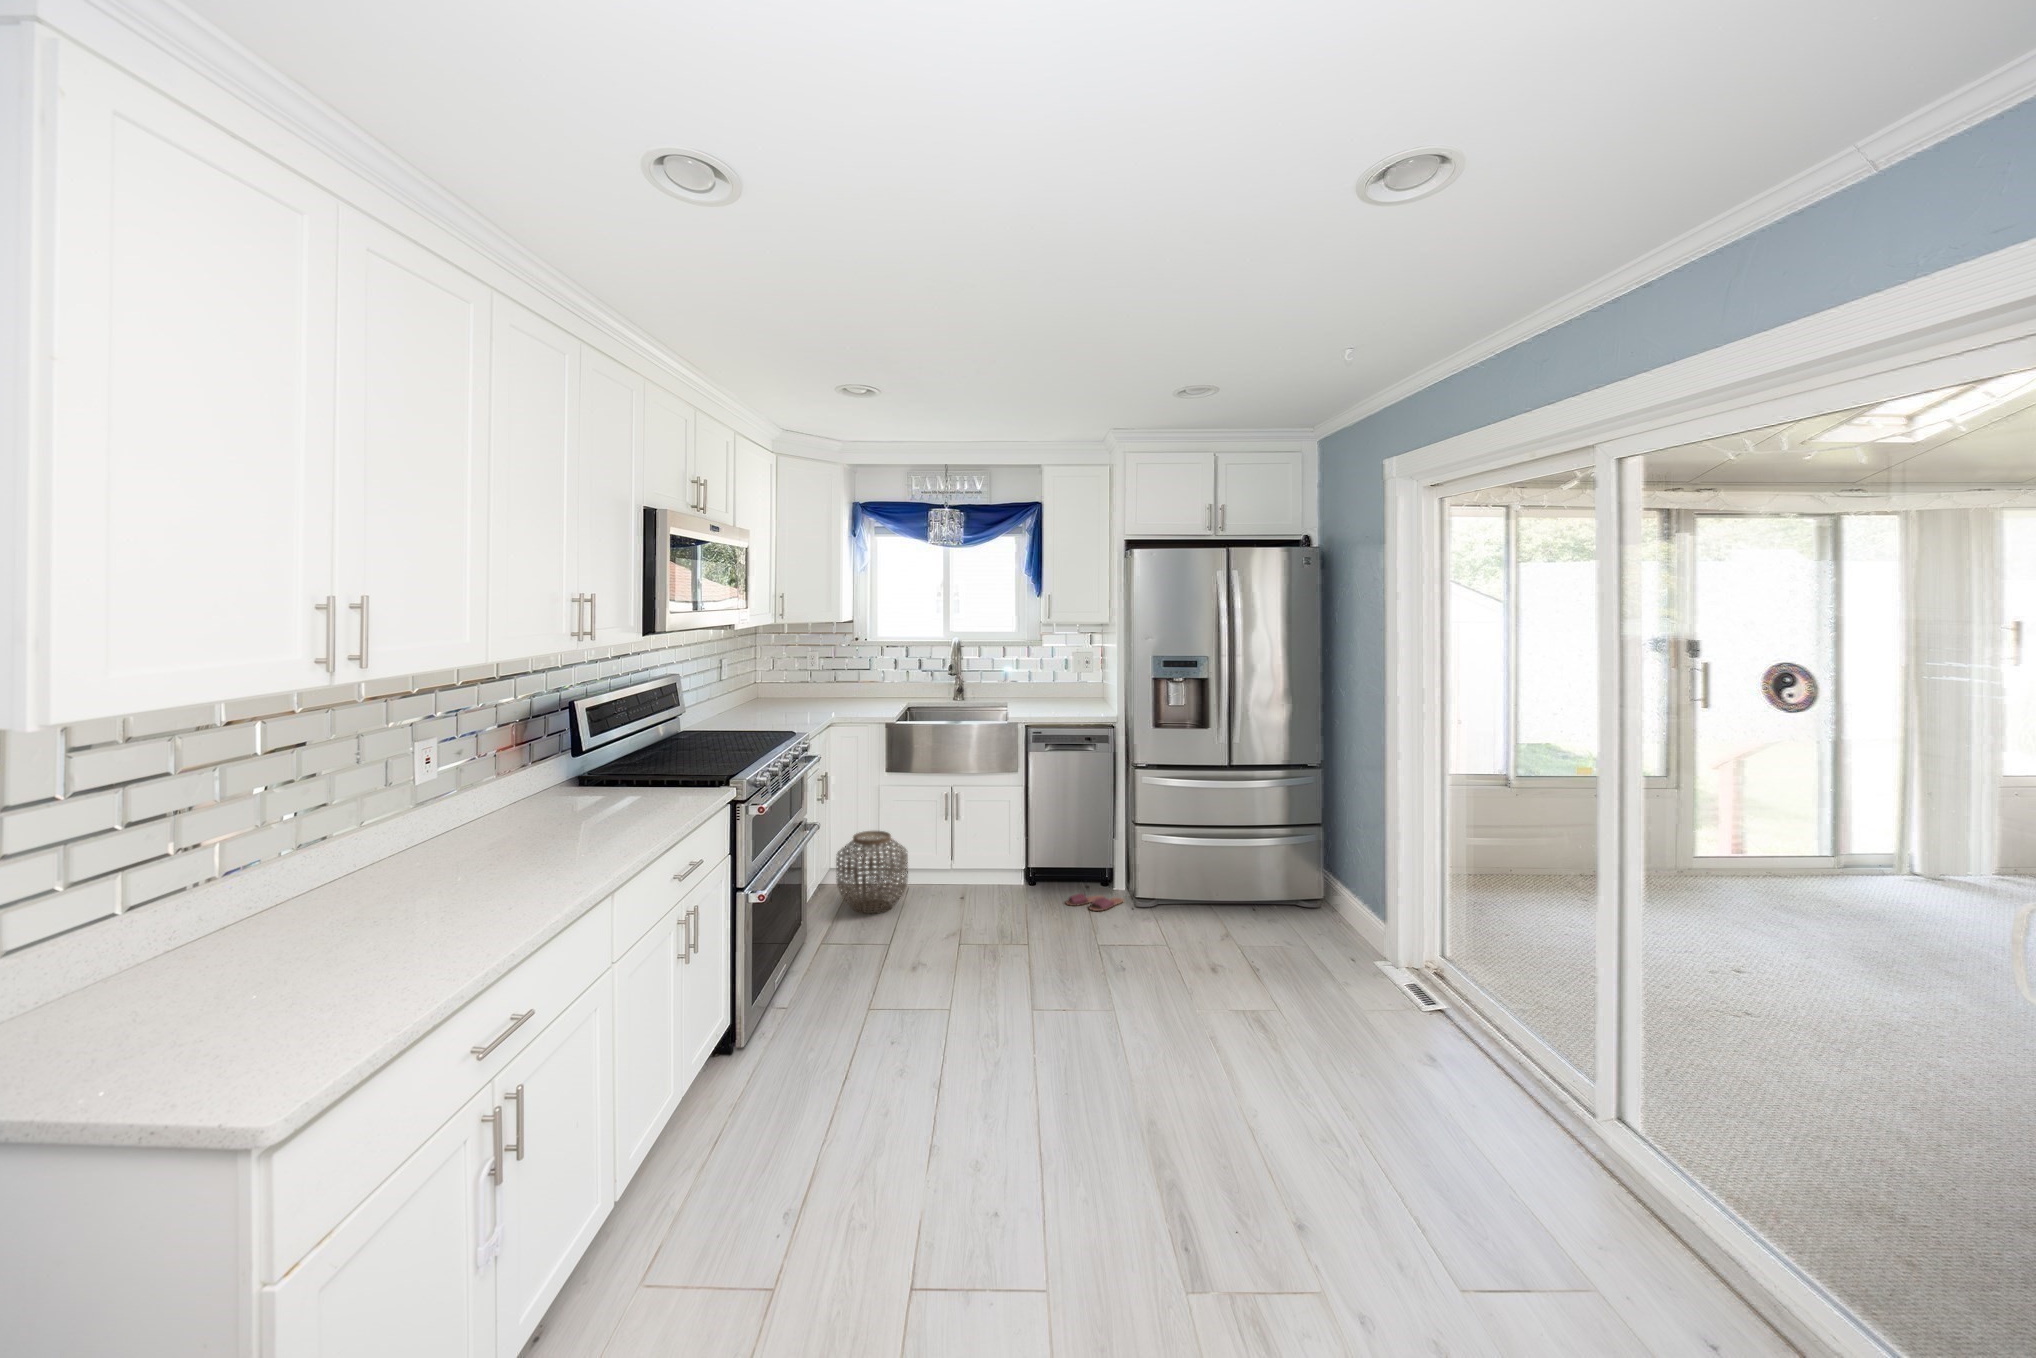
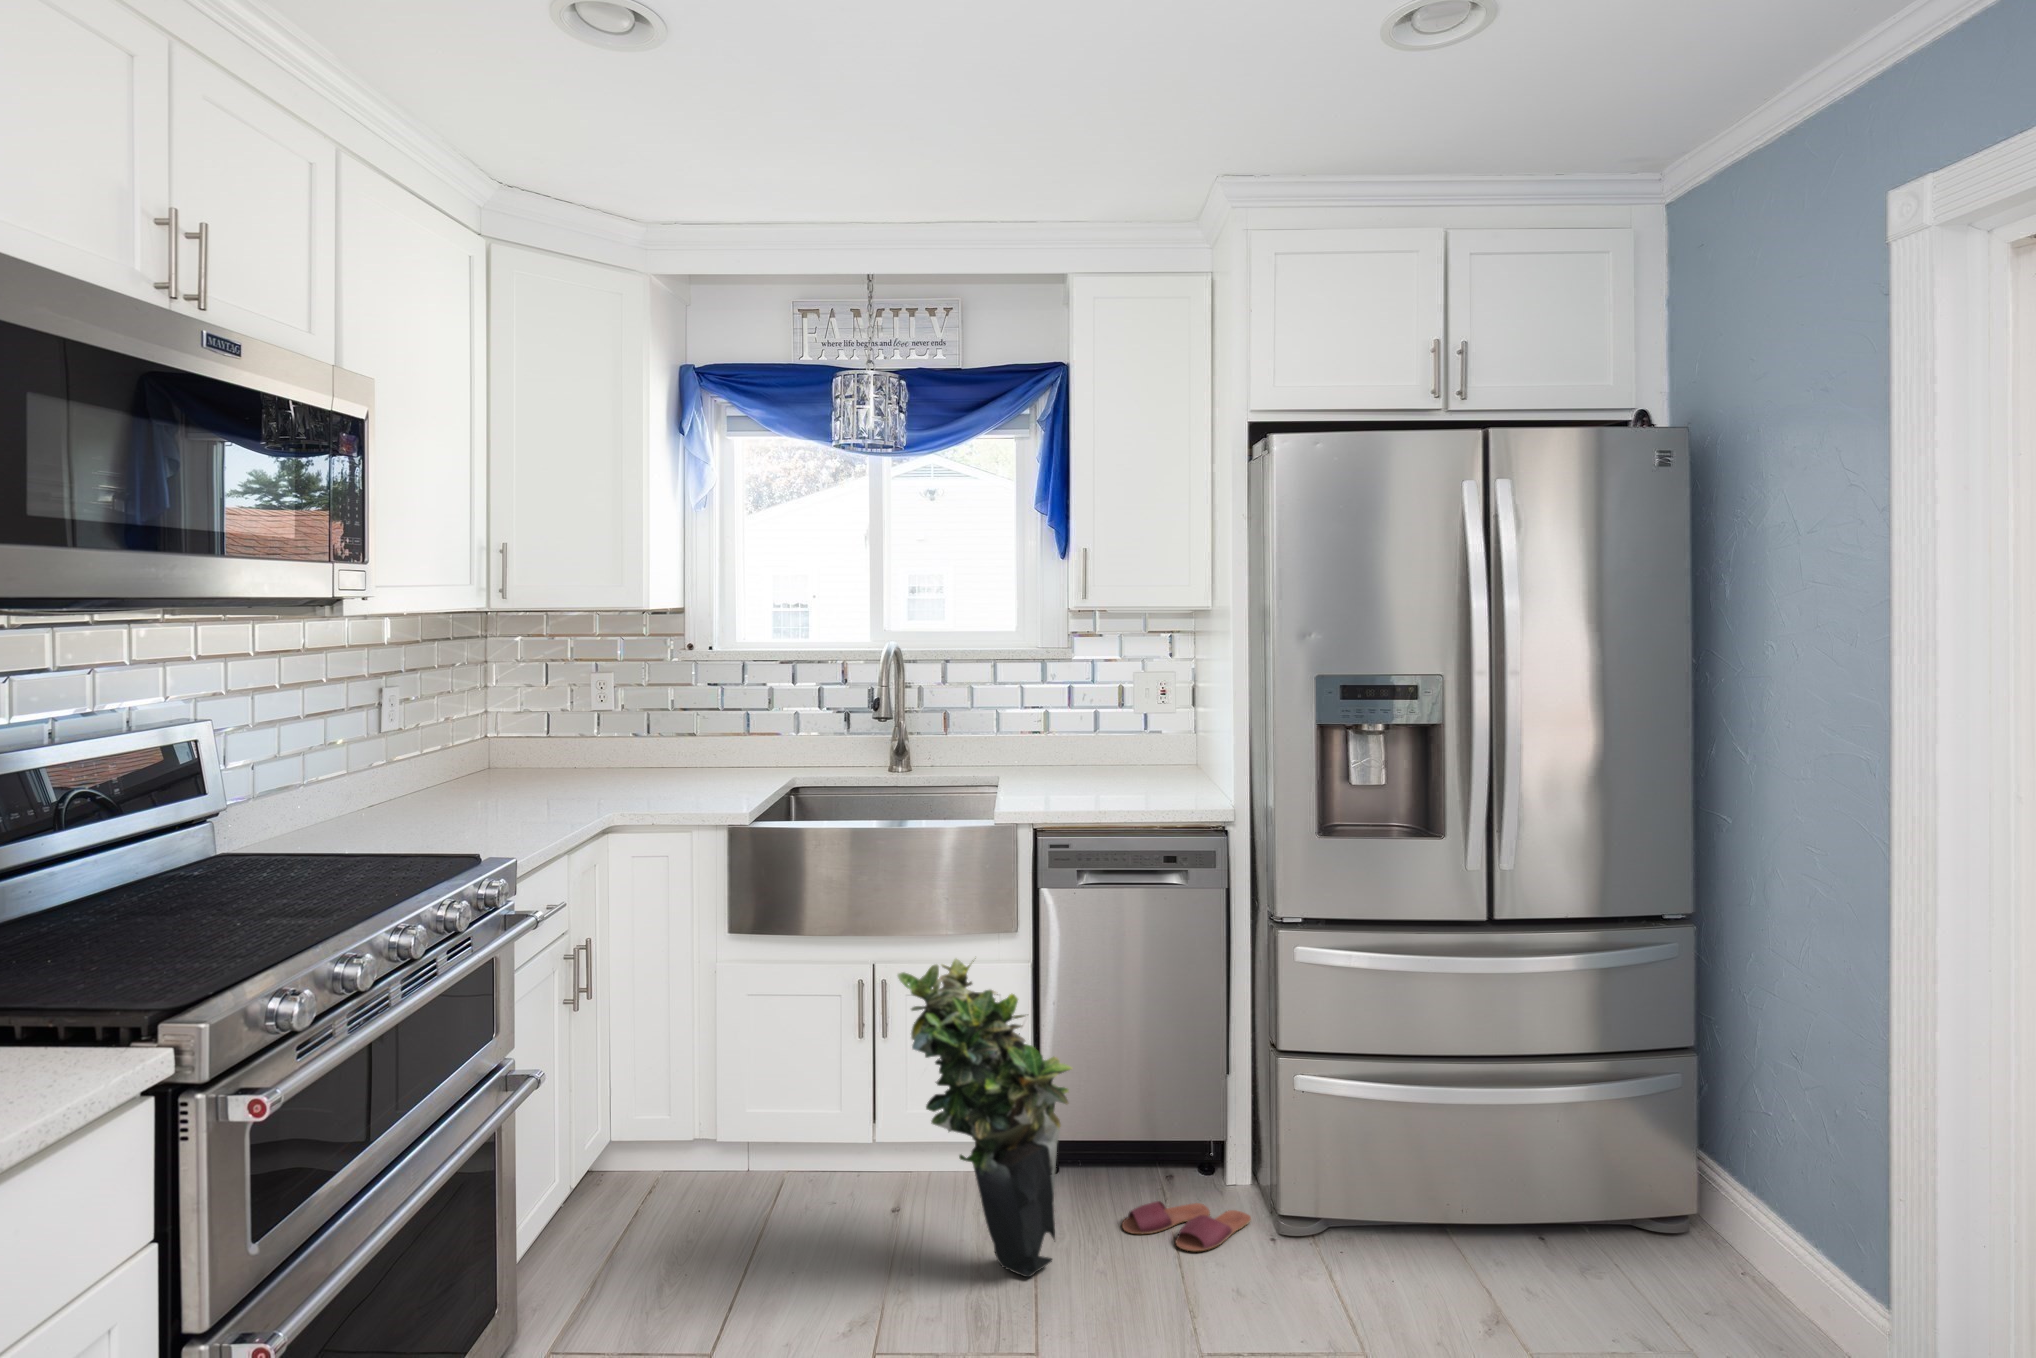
potted plant: none [966,781,1044,919] -> present [897,958,1072,1278]
woven basket: present [836,831,908,913] -> none [606,1066,770,1262]

